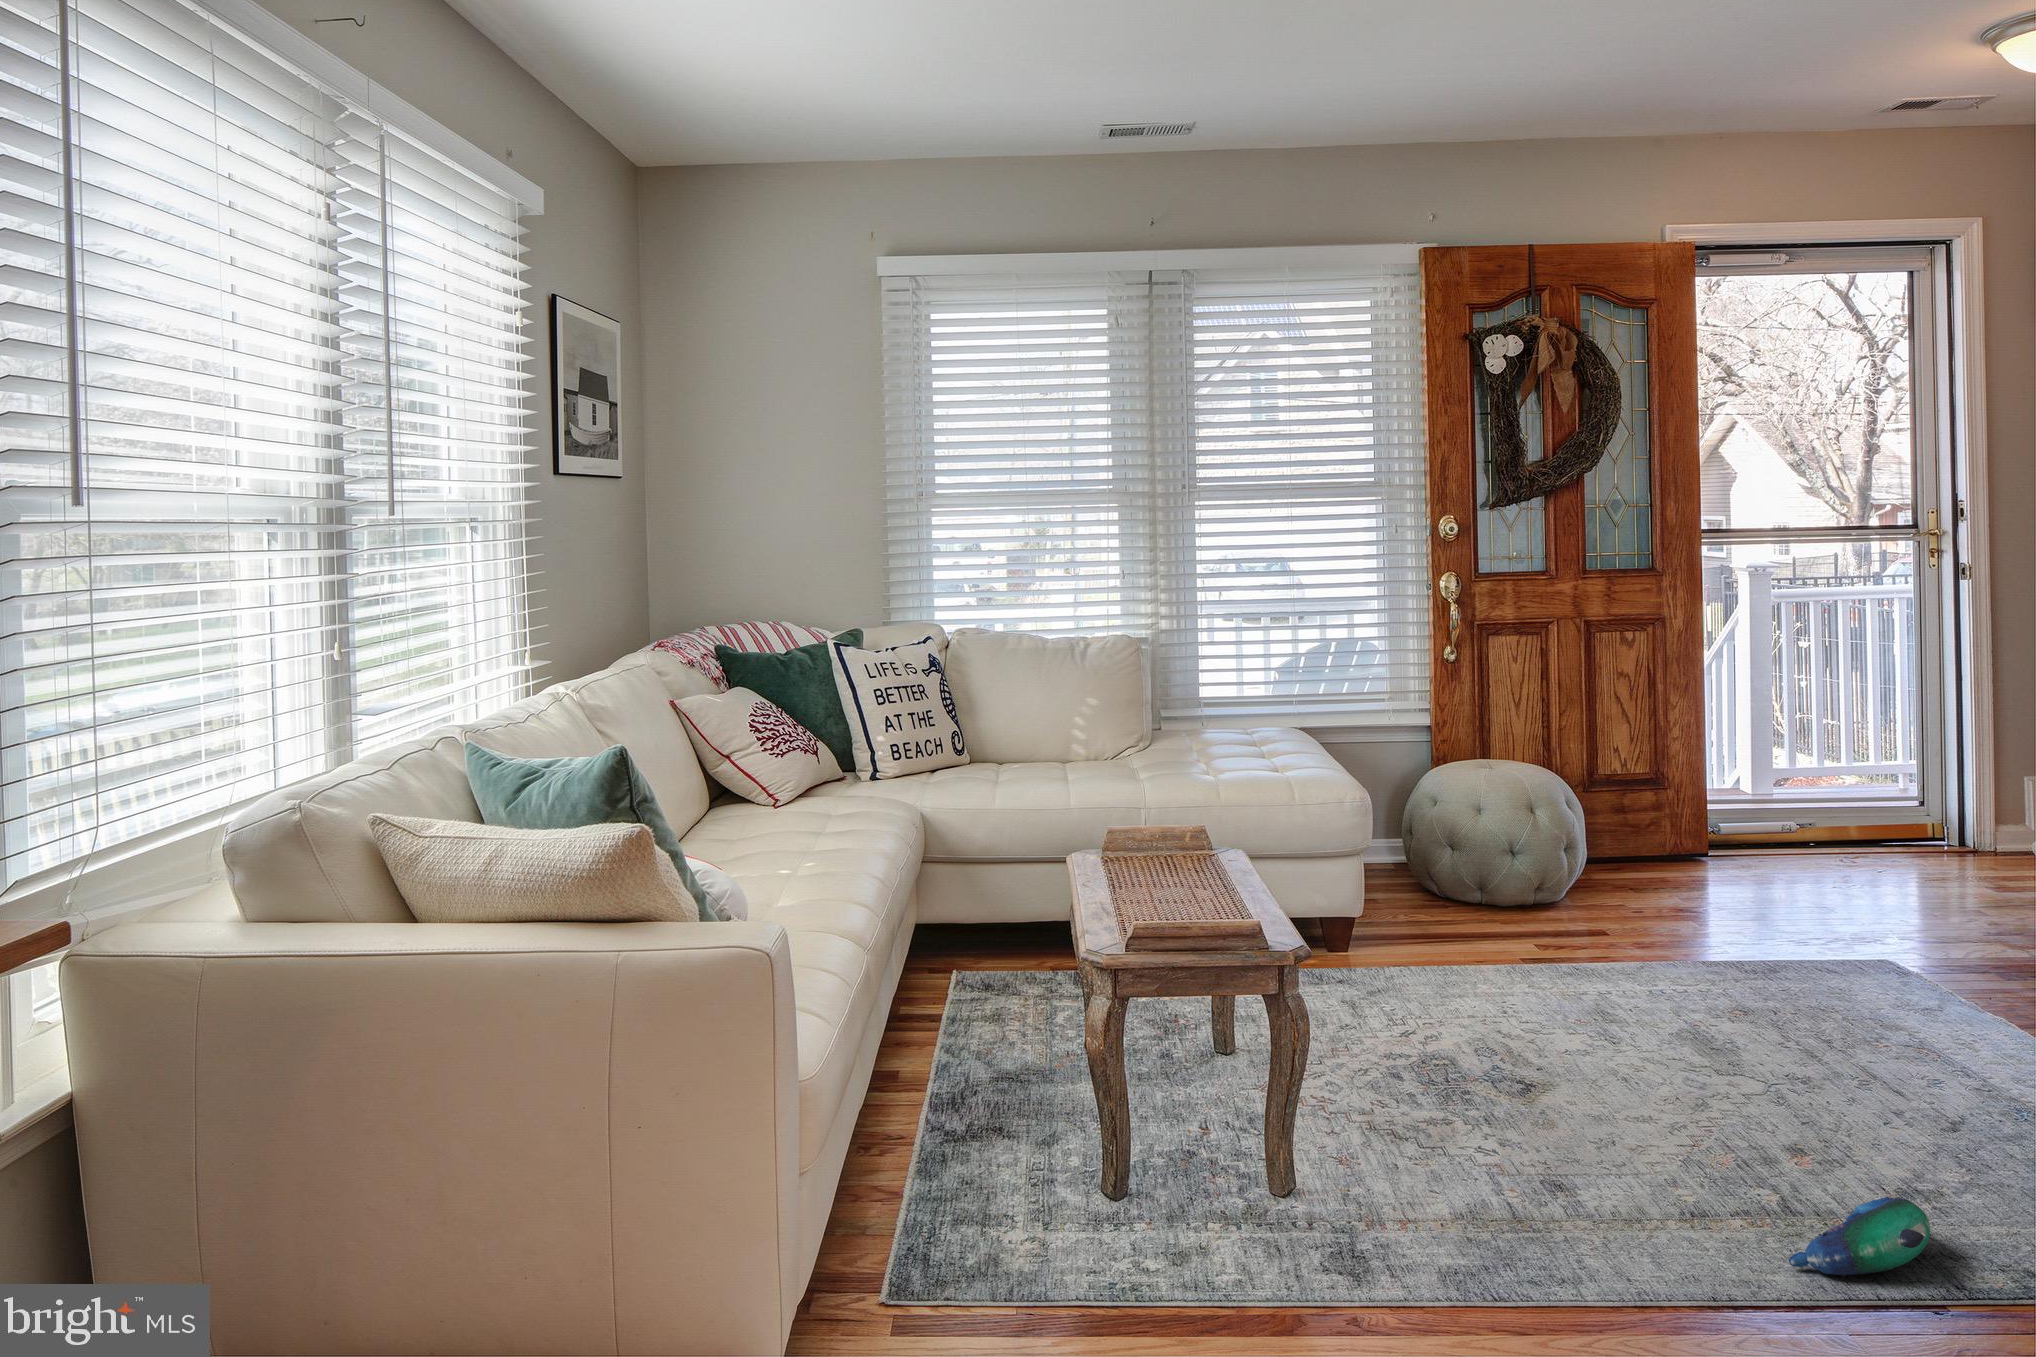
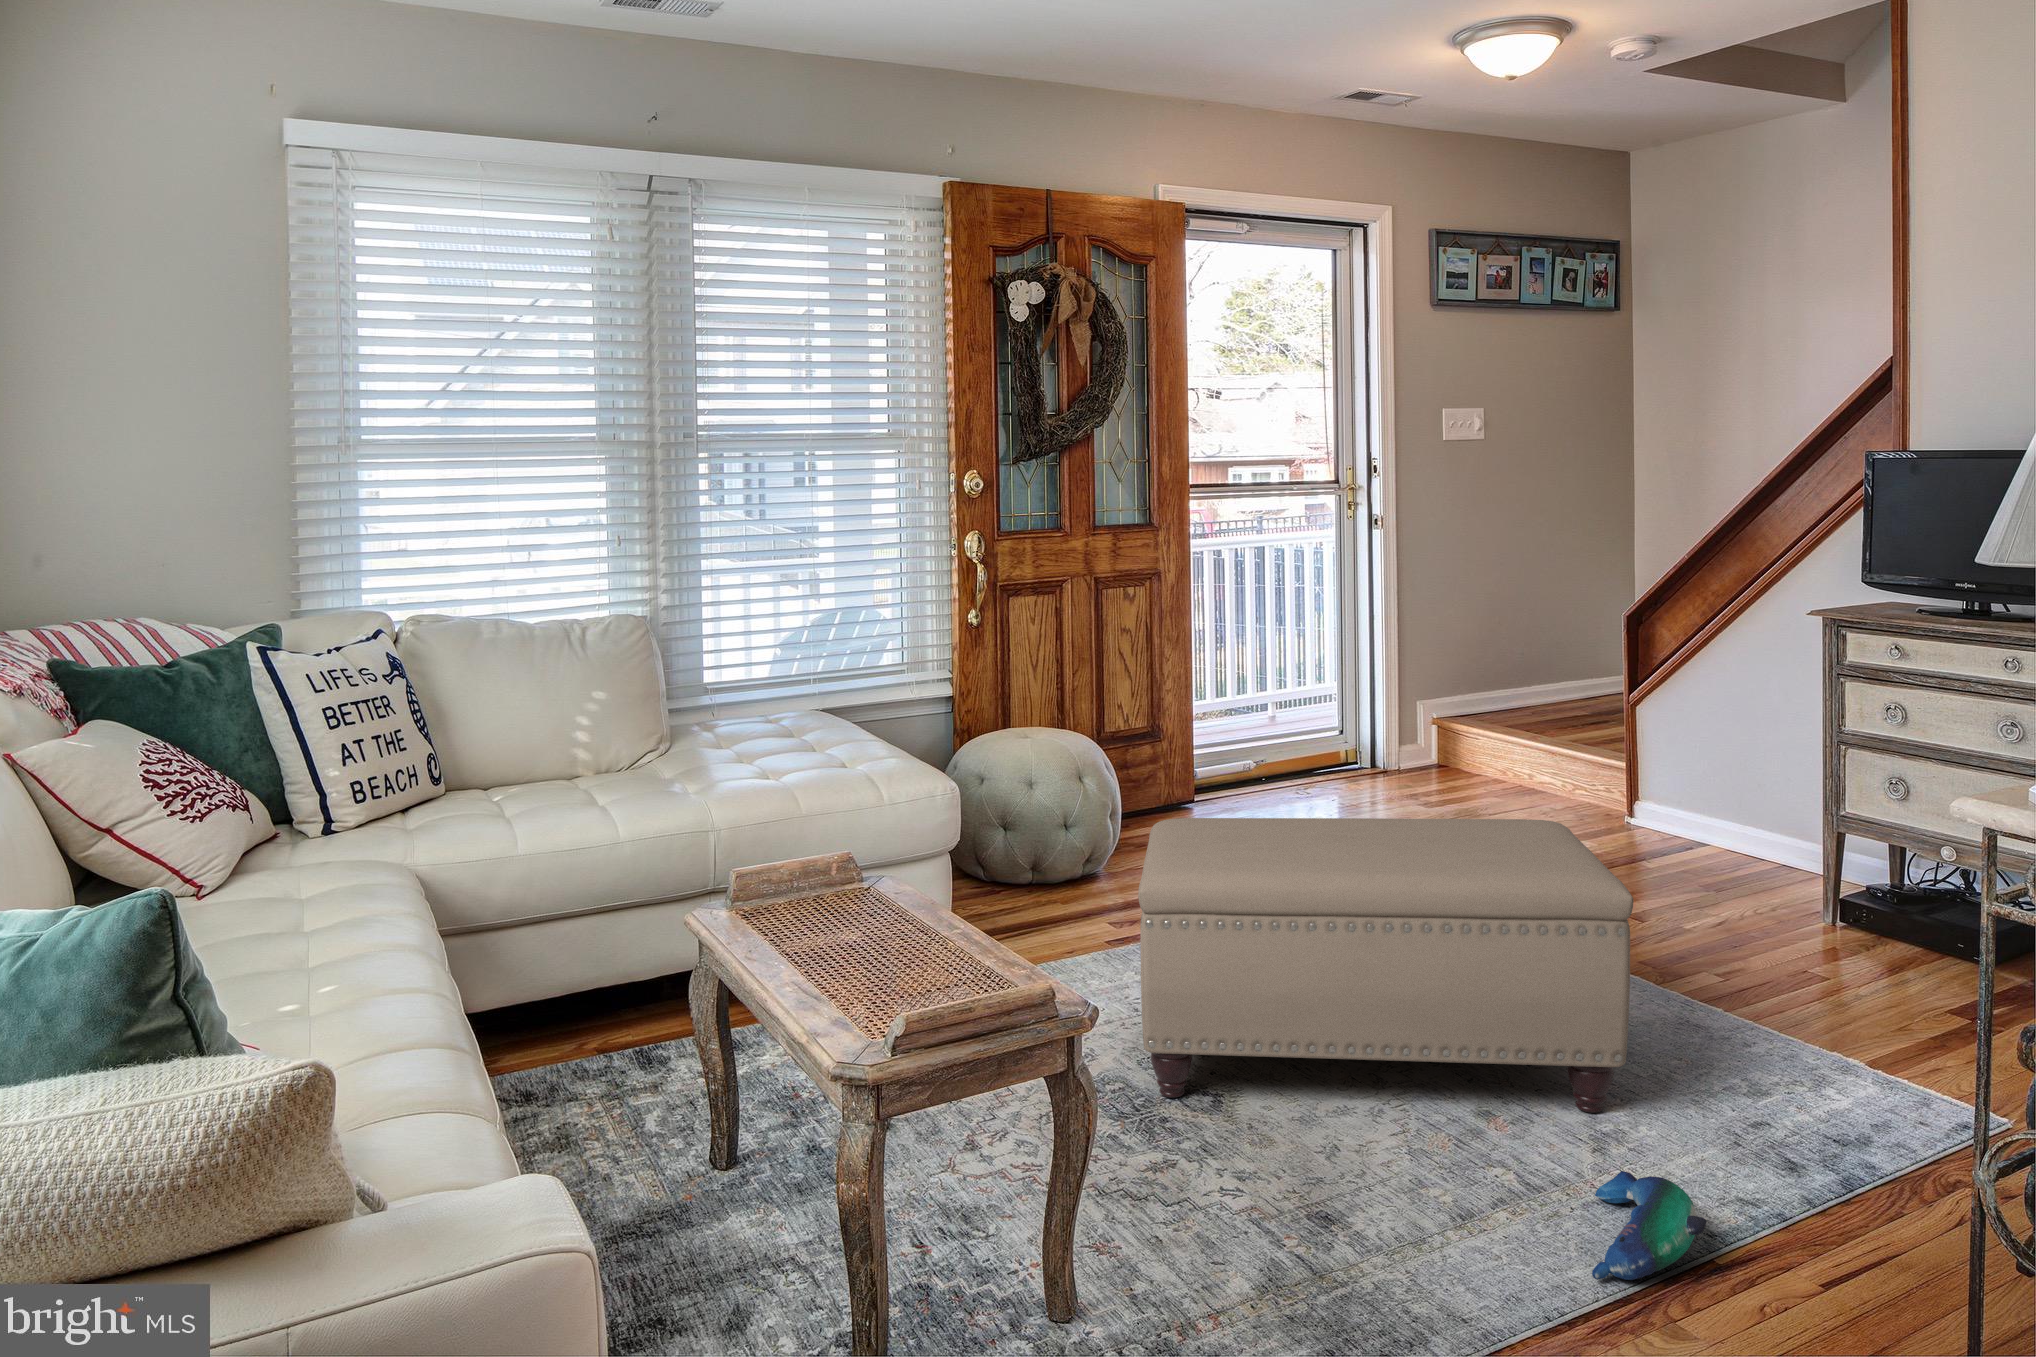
ottoman: none [1458,835,1970,1160] -> present [1138,818,1634,1113]

